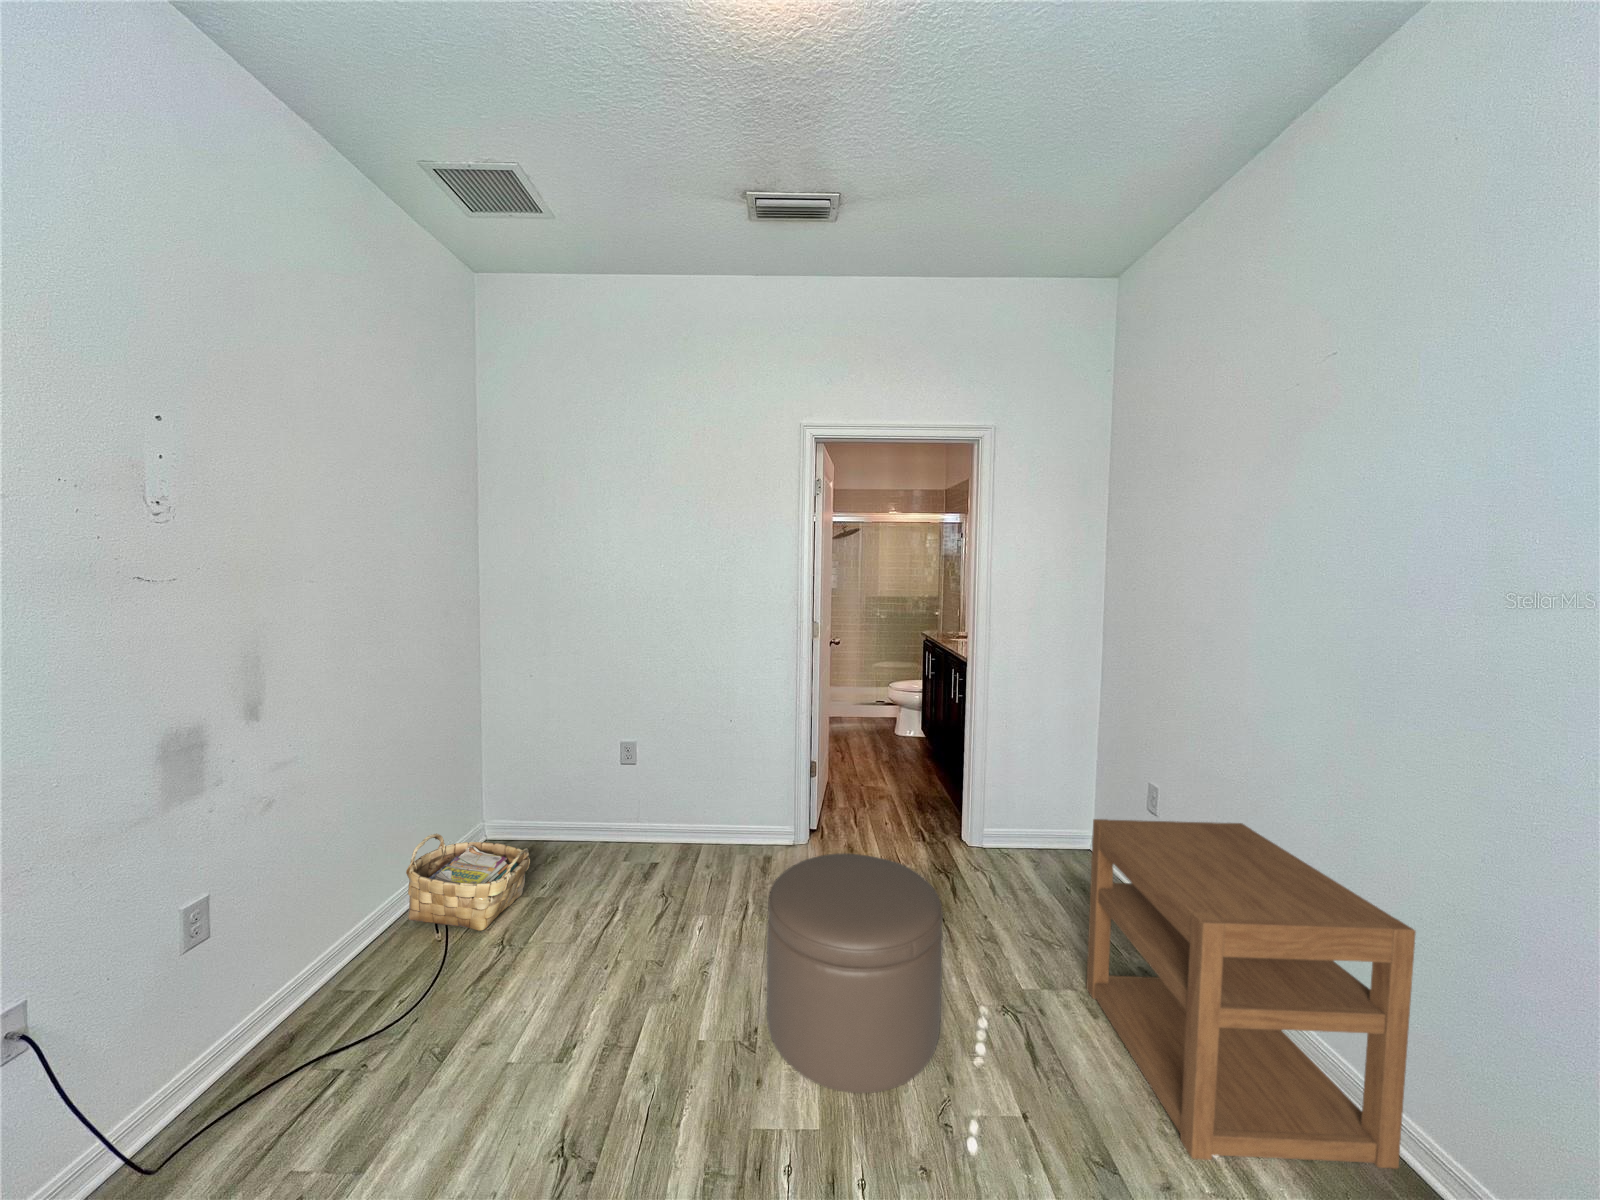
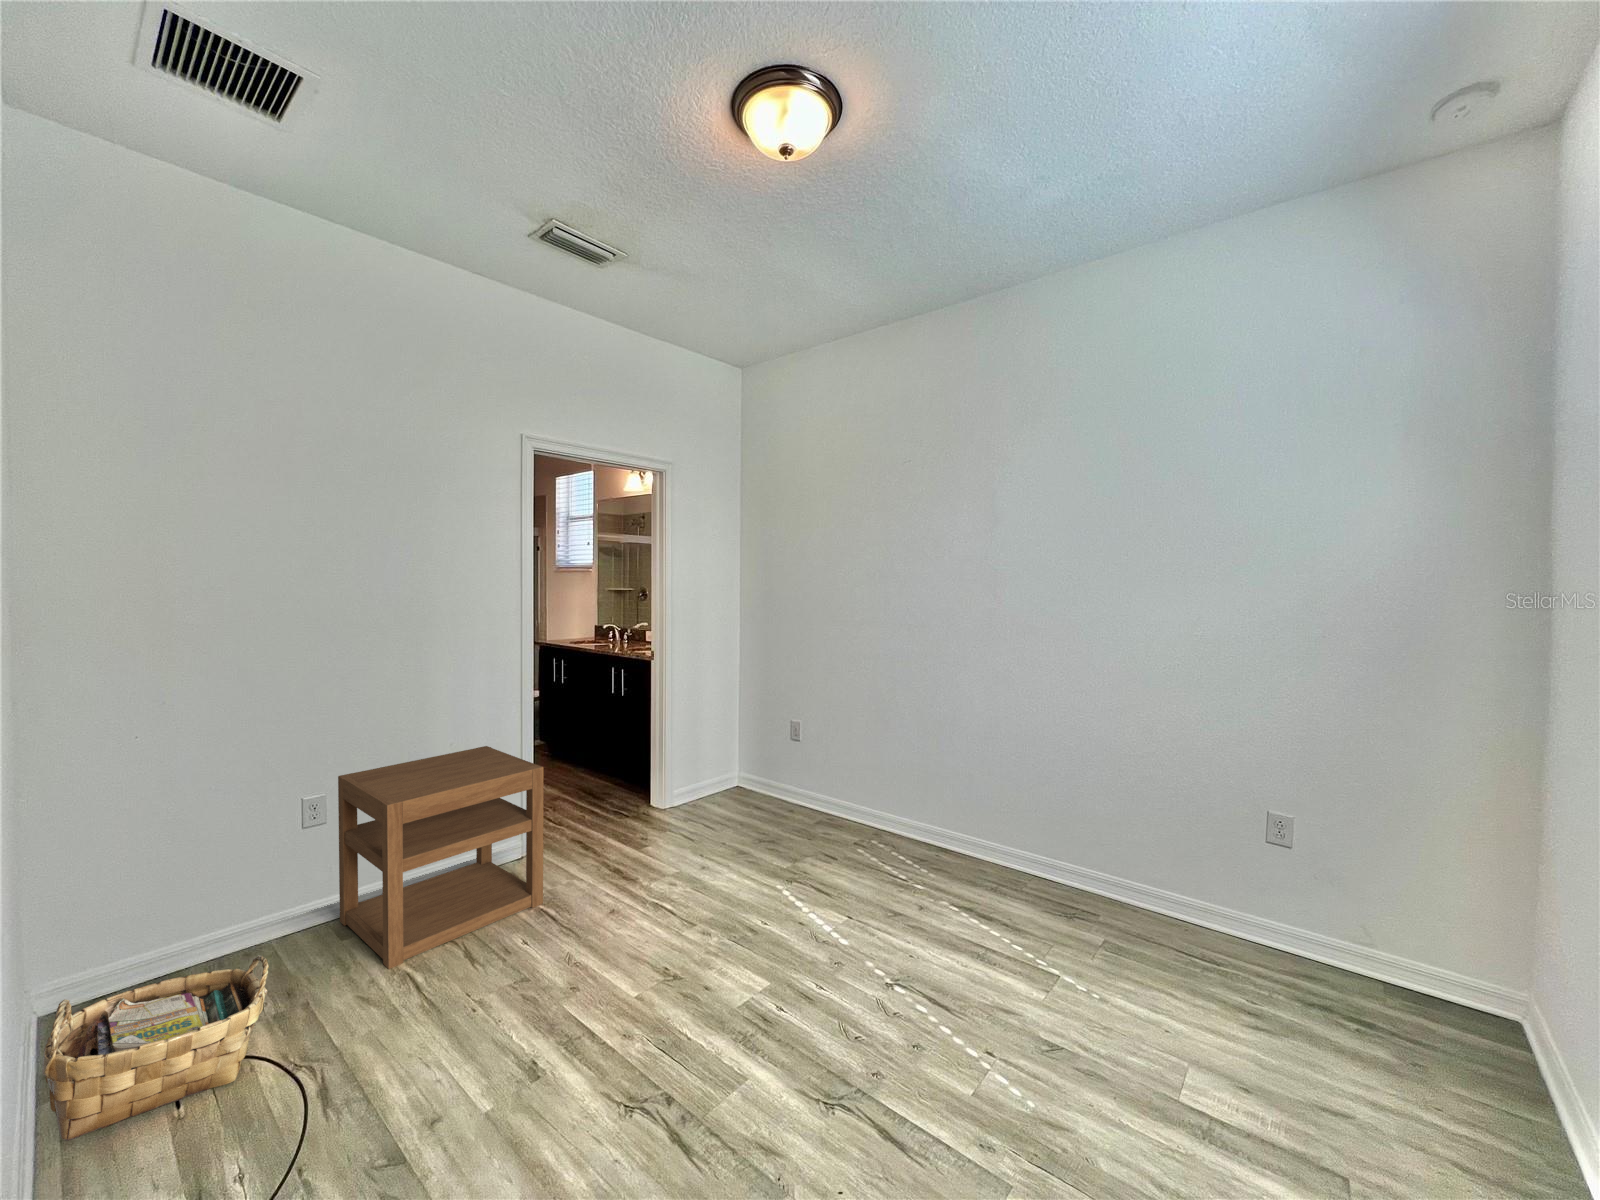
nightstand: present [1087,819,1416,1169] -> present [338,746,544,969]
ottoman: present [767,853,943,1093] -> none [651,804,789,970]

